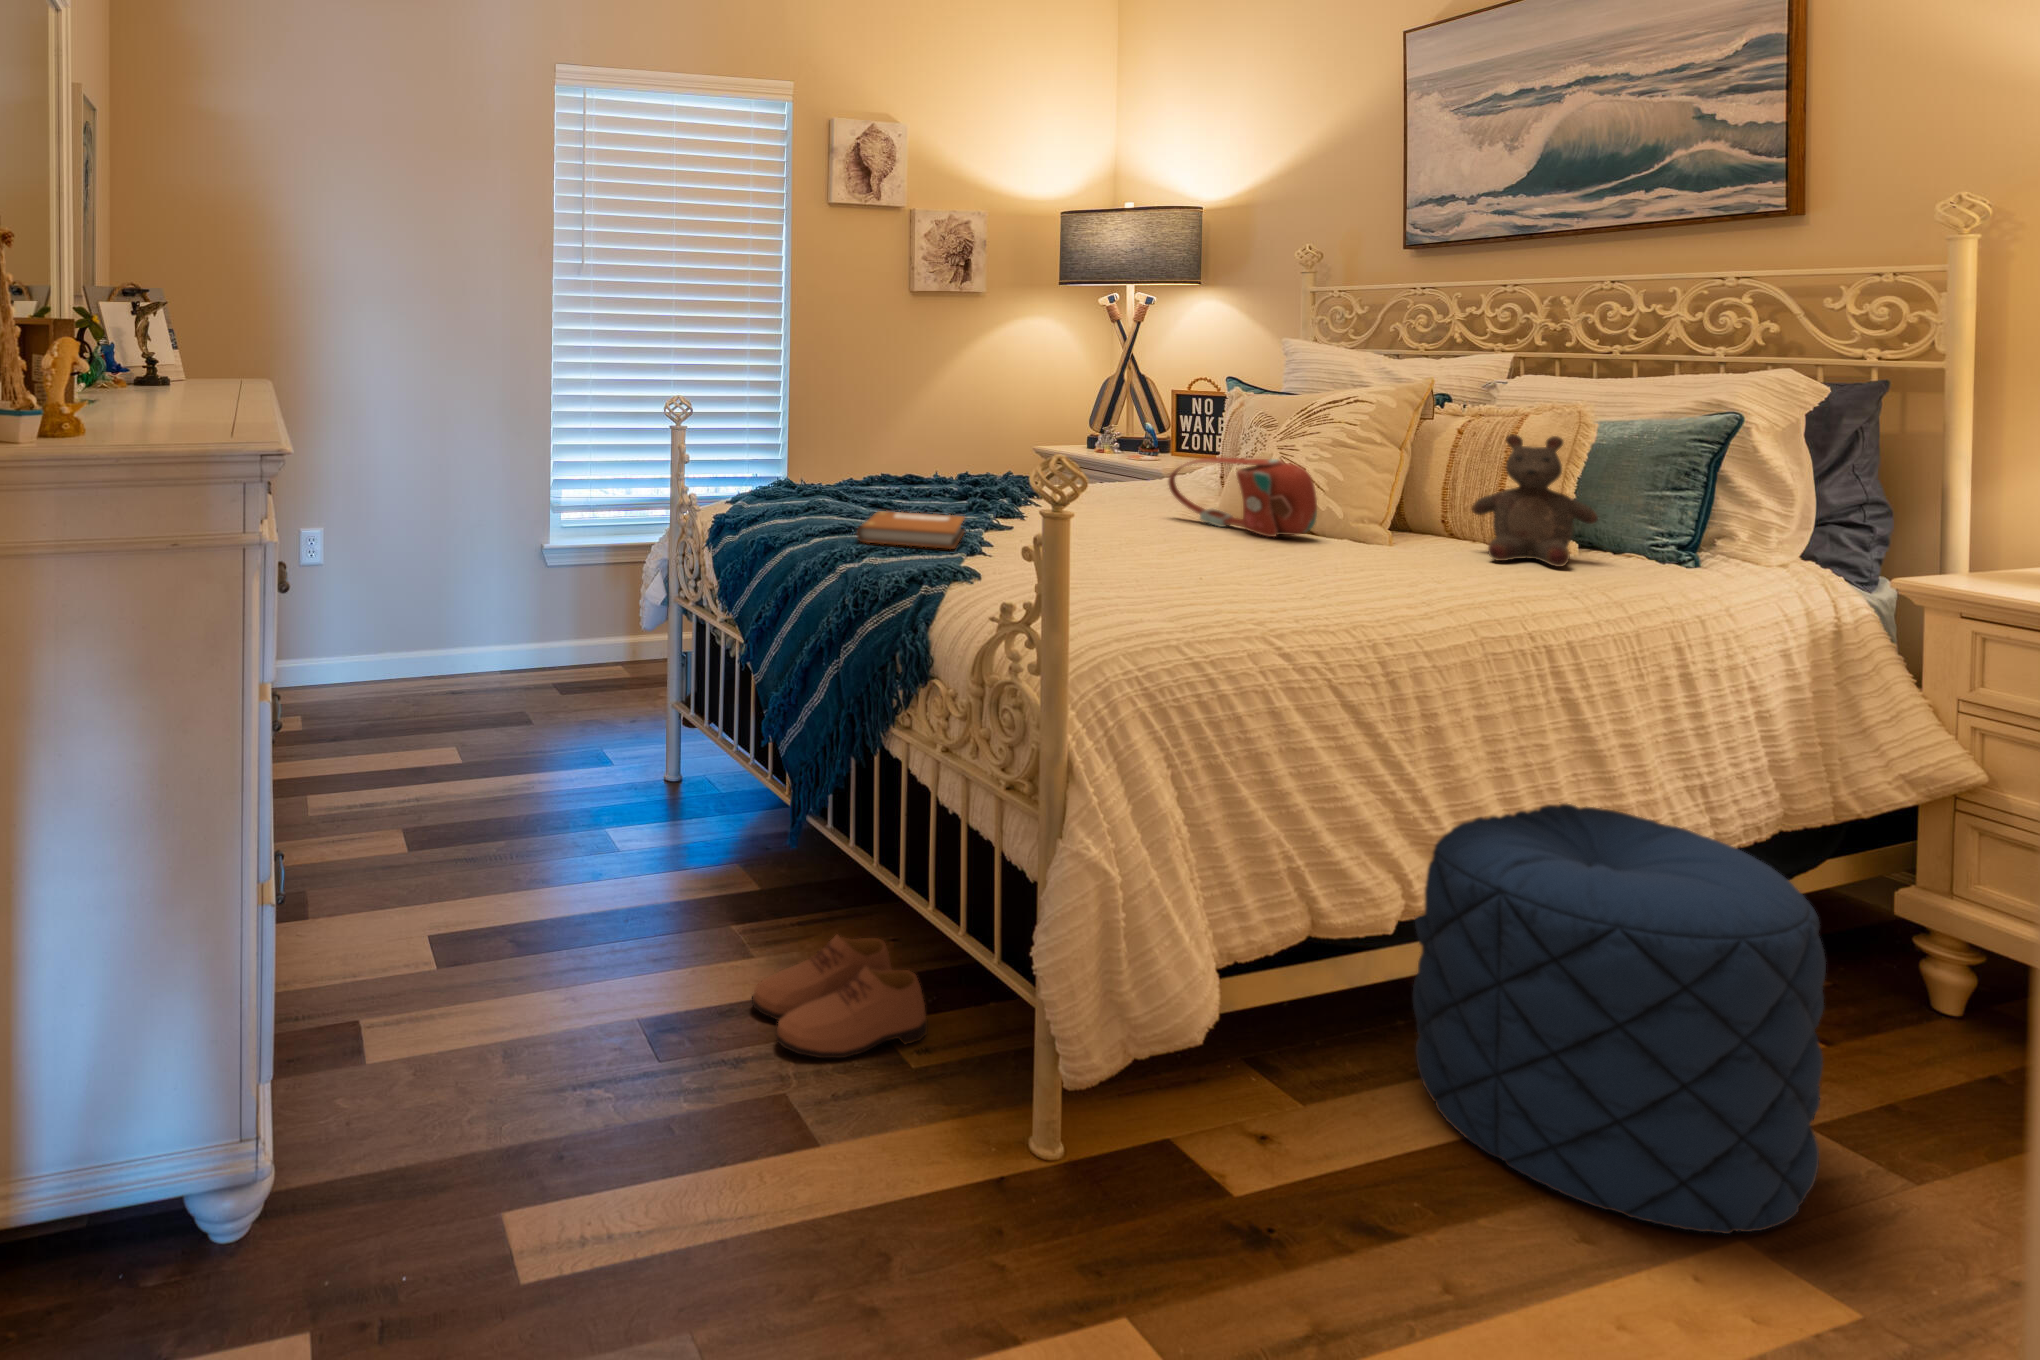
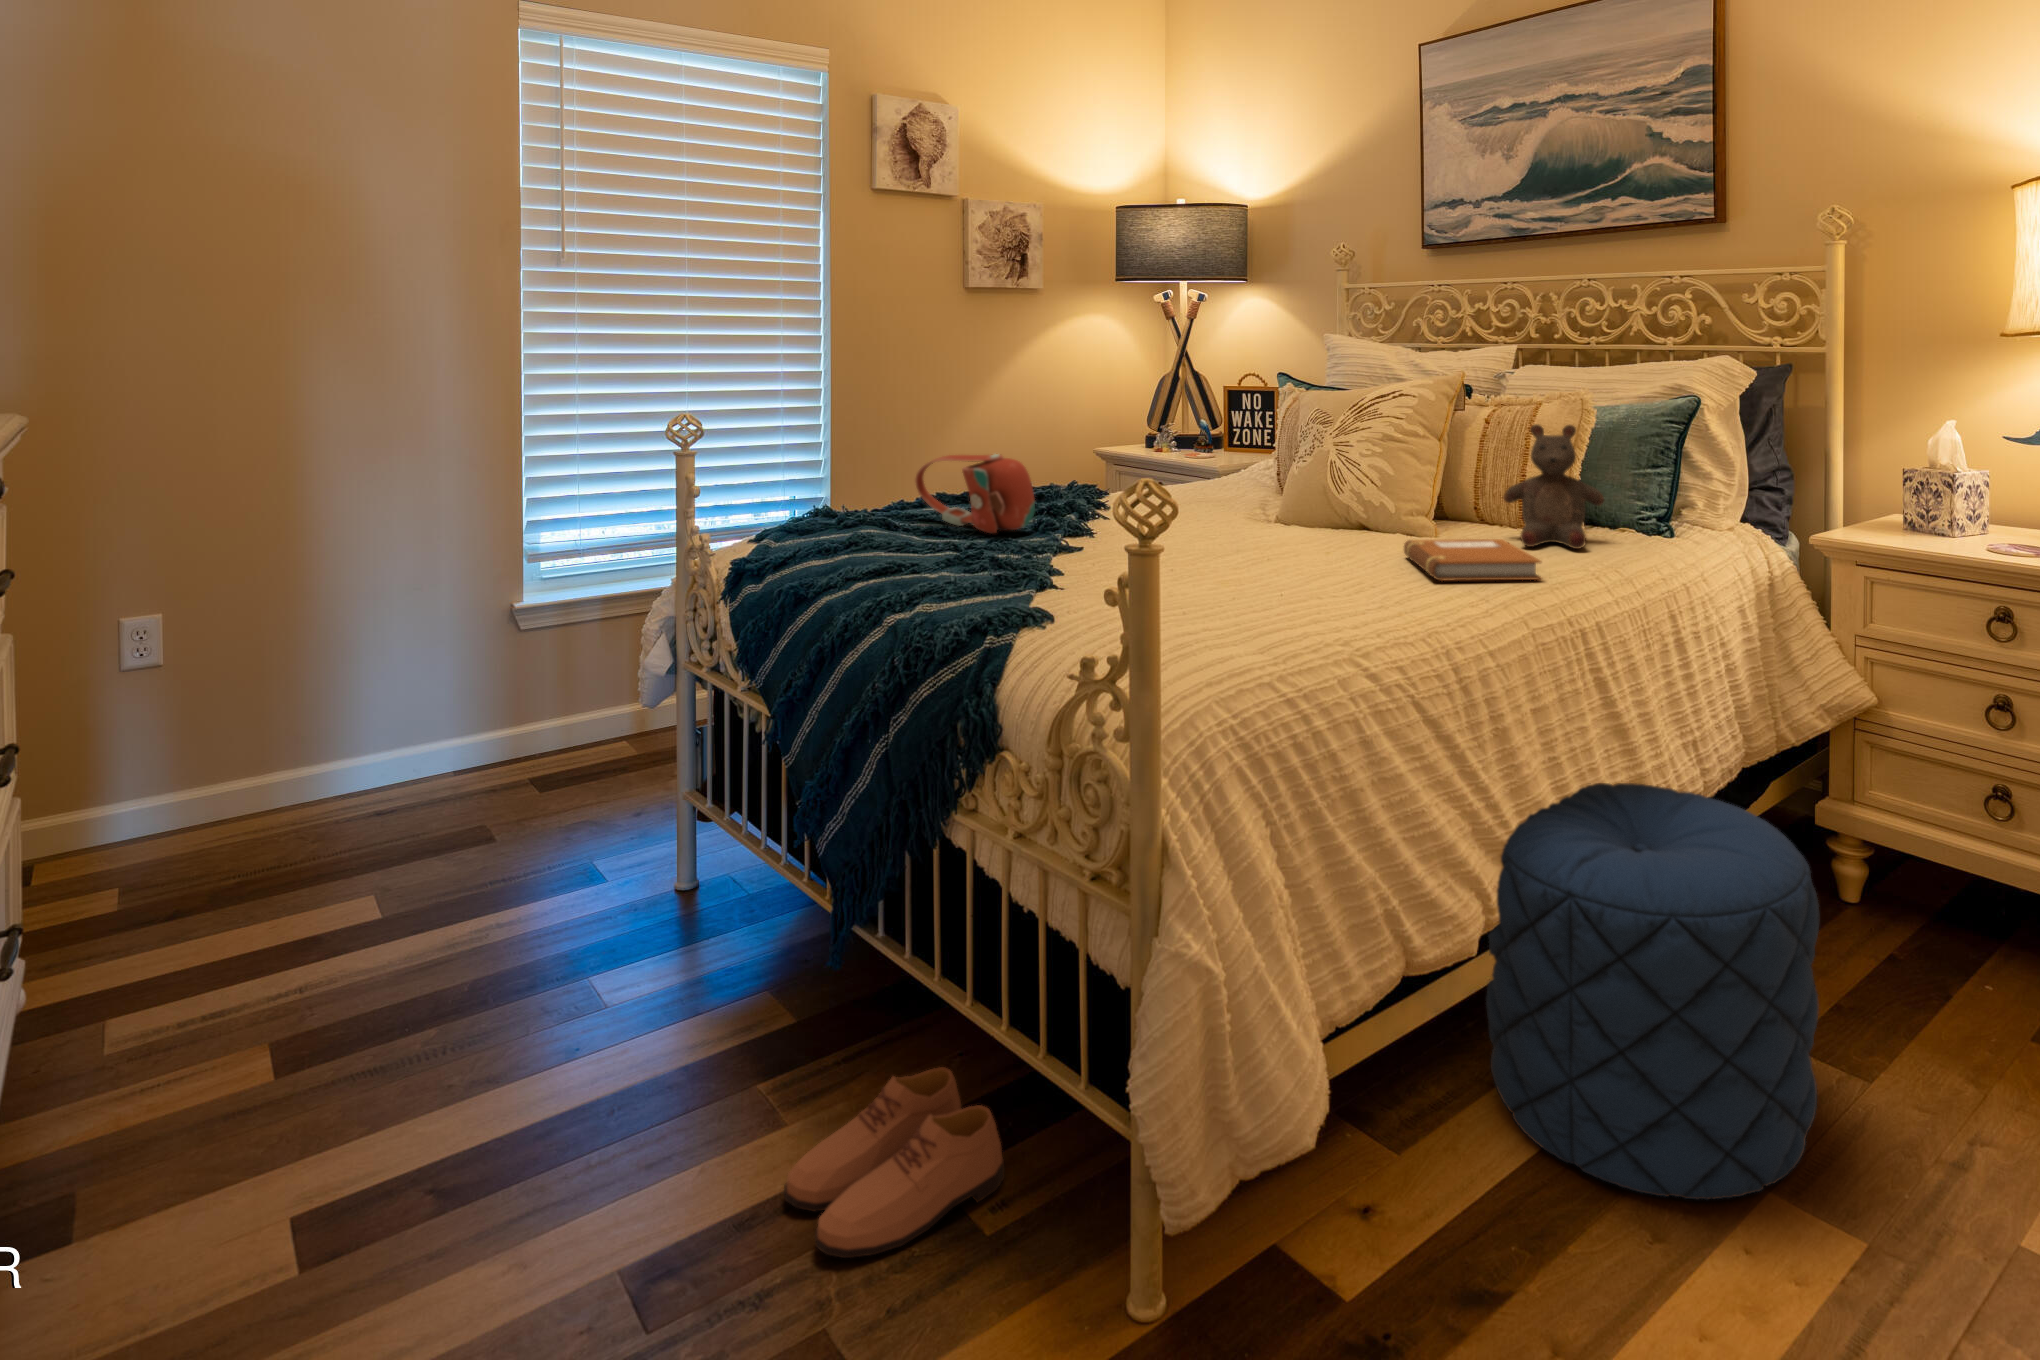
handbag: present [1168,457,1317,537] -> present [915,454,1035,534]
notebook: present [857,511,965,549] -> present [1404,539,1541,581]

